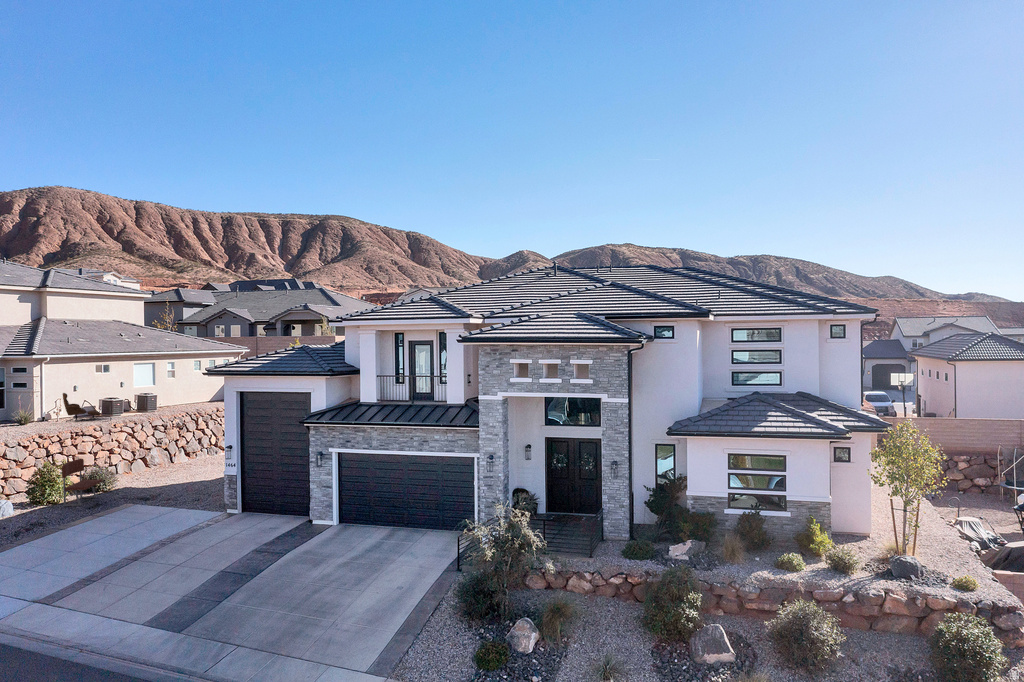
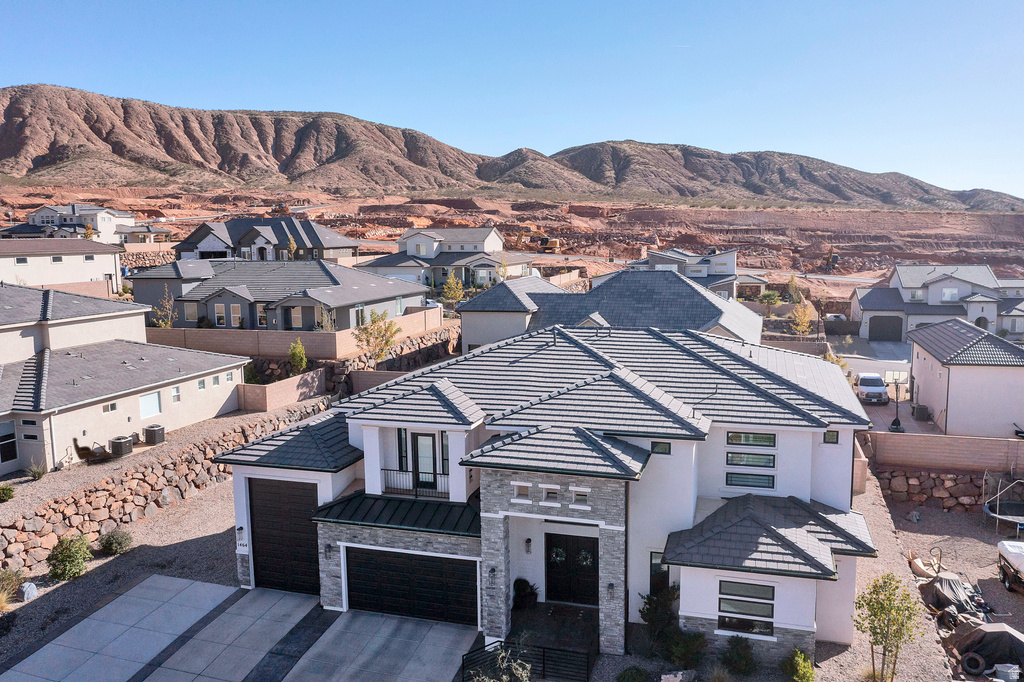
bench: present [62,459,103,507] -> none [79,527,119,578]

